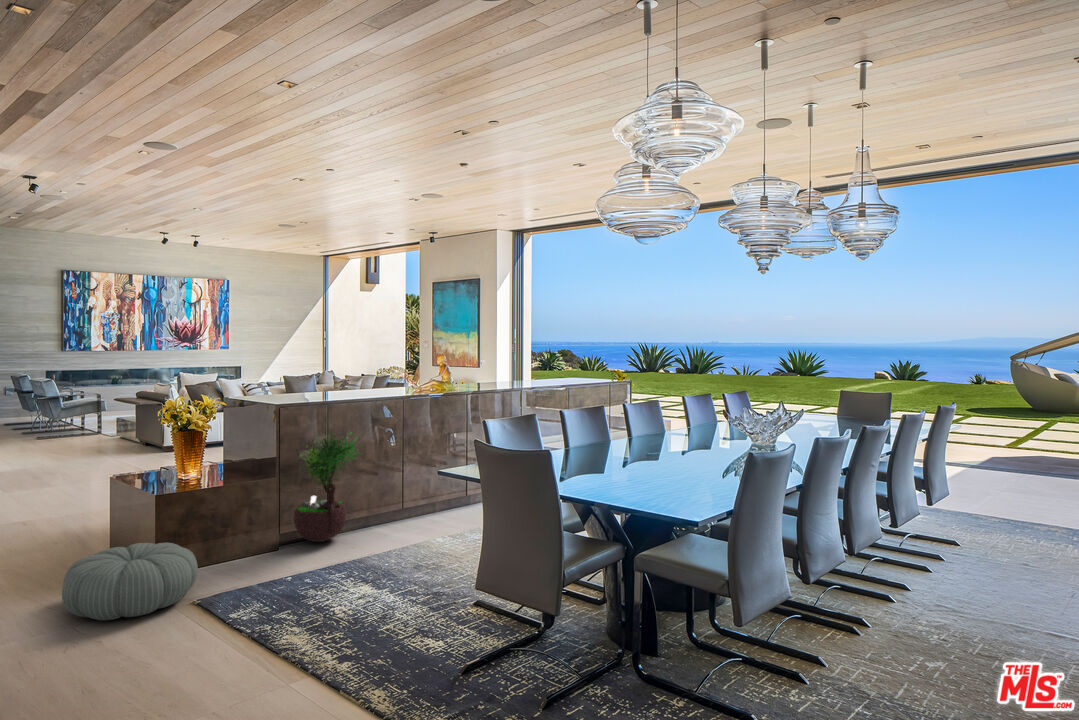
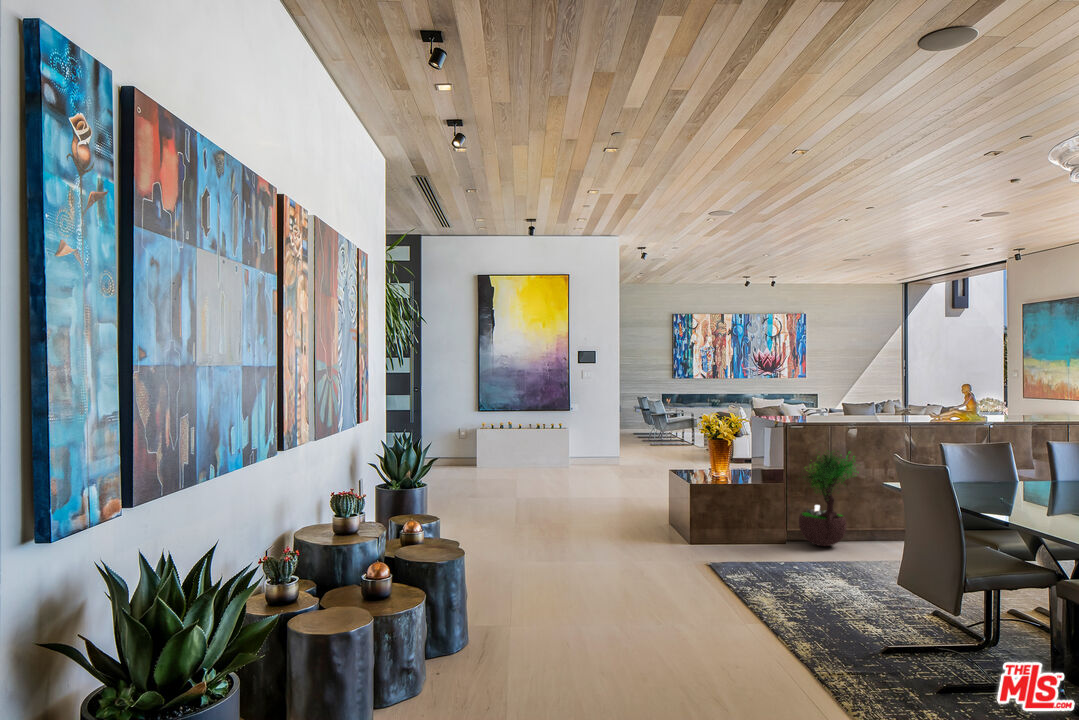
pouf: present [62,543,198,620] -> none [631,513,714,560]

